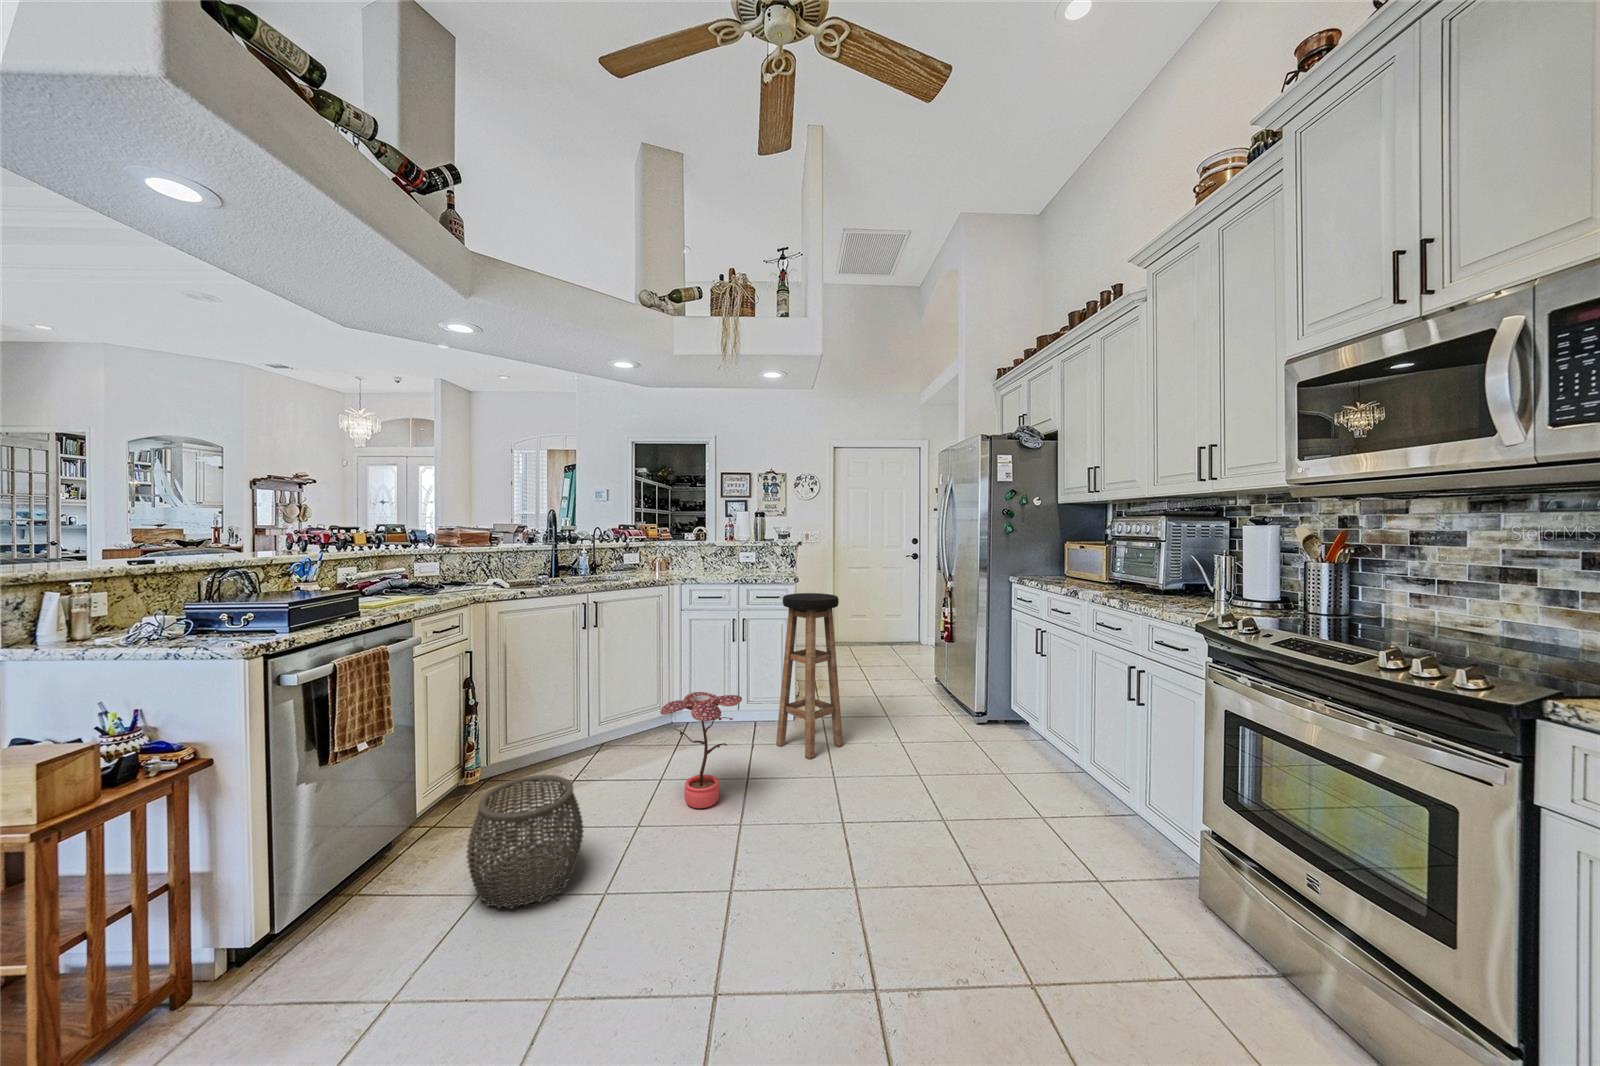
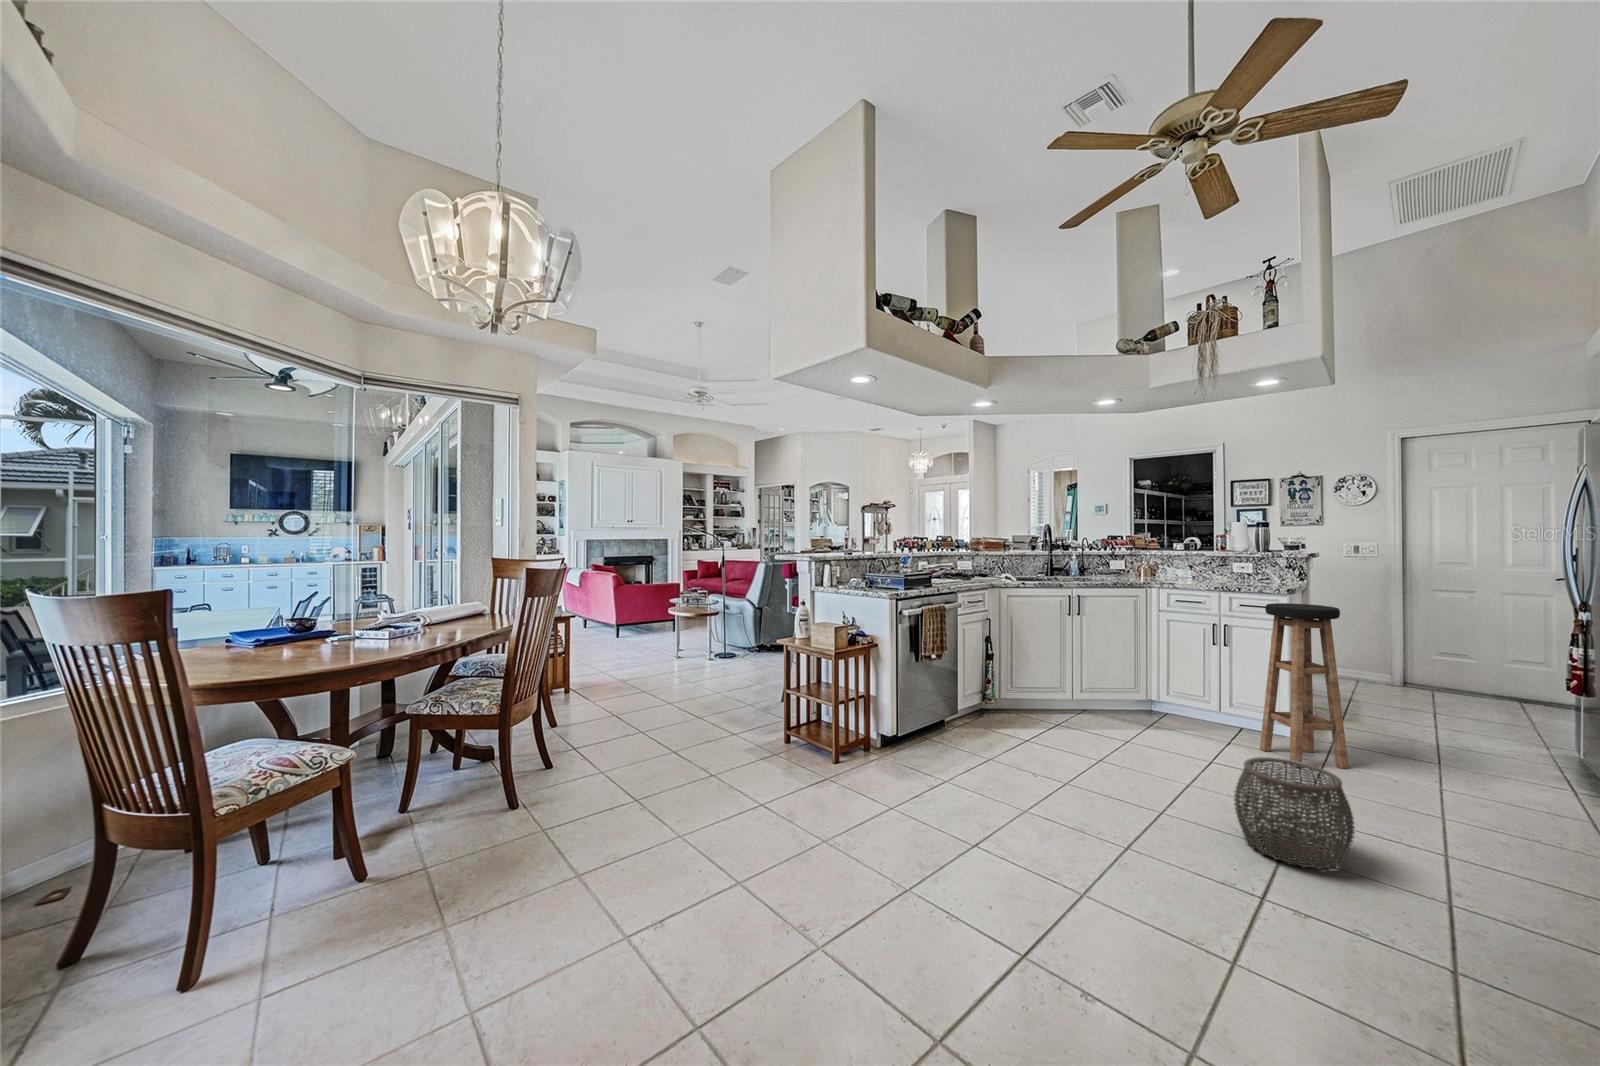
potted plant: present [660,692,742,808] -> none [1123,673,1202,767]
woven basket: present [467,775,584,909] -> present [1234,757,1355,870]

